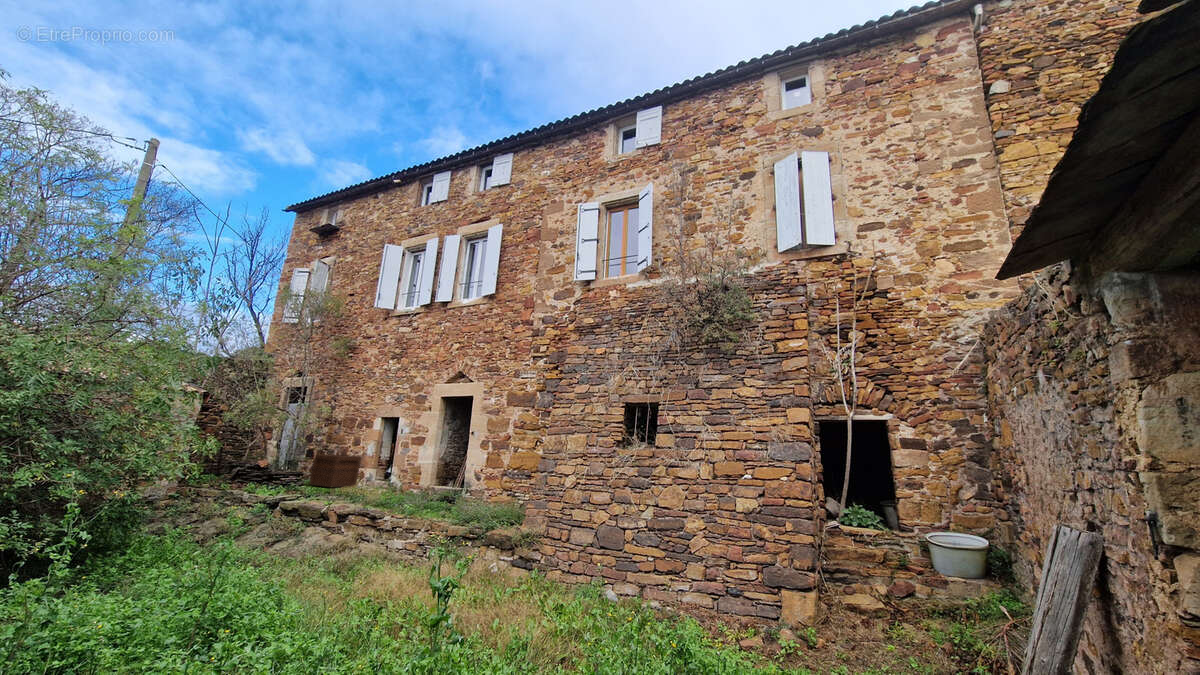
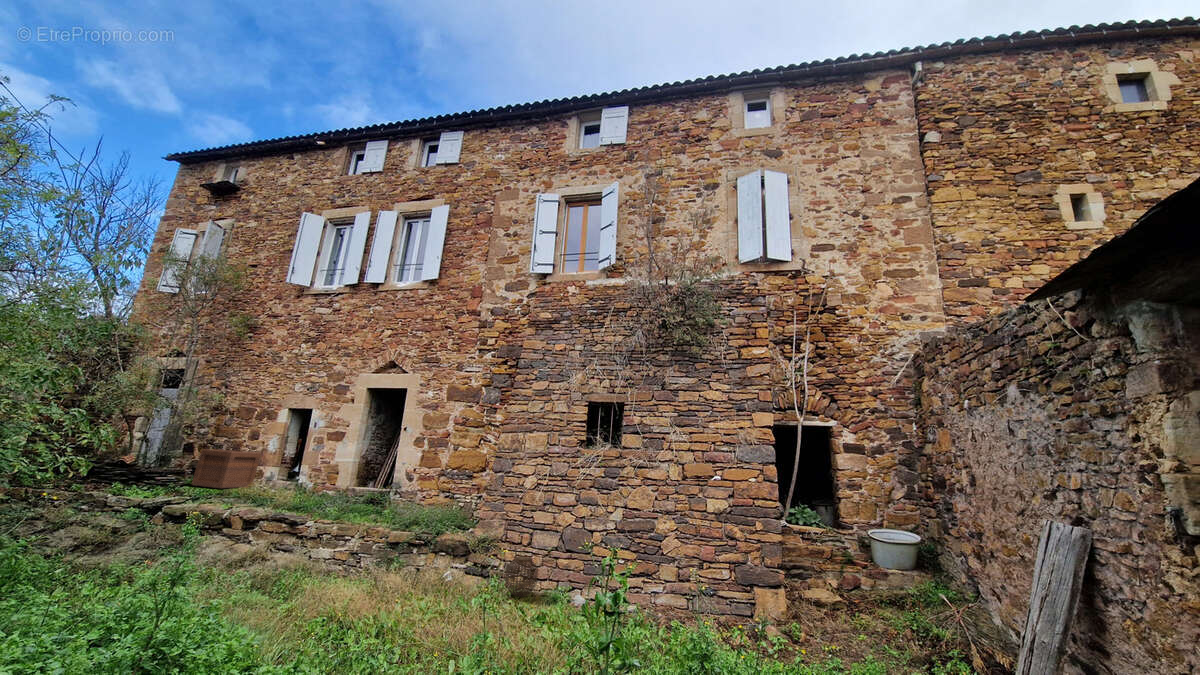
woven basket: none [546,551,576,588] -> present [505,556,538,596]

